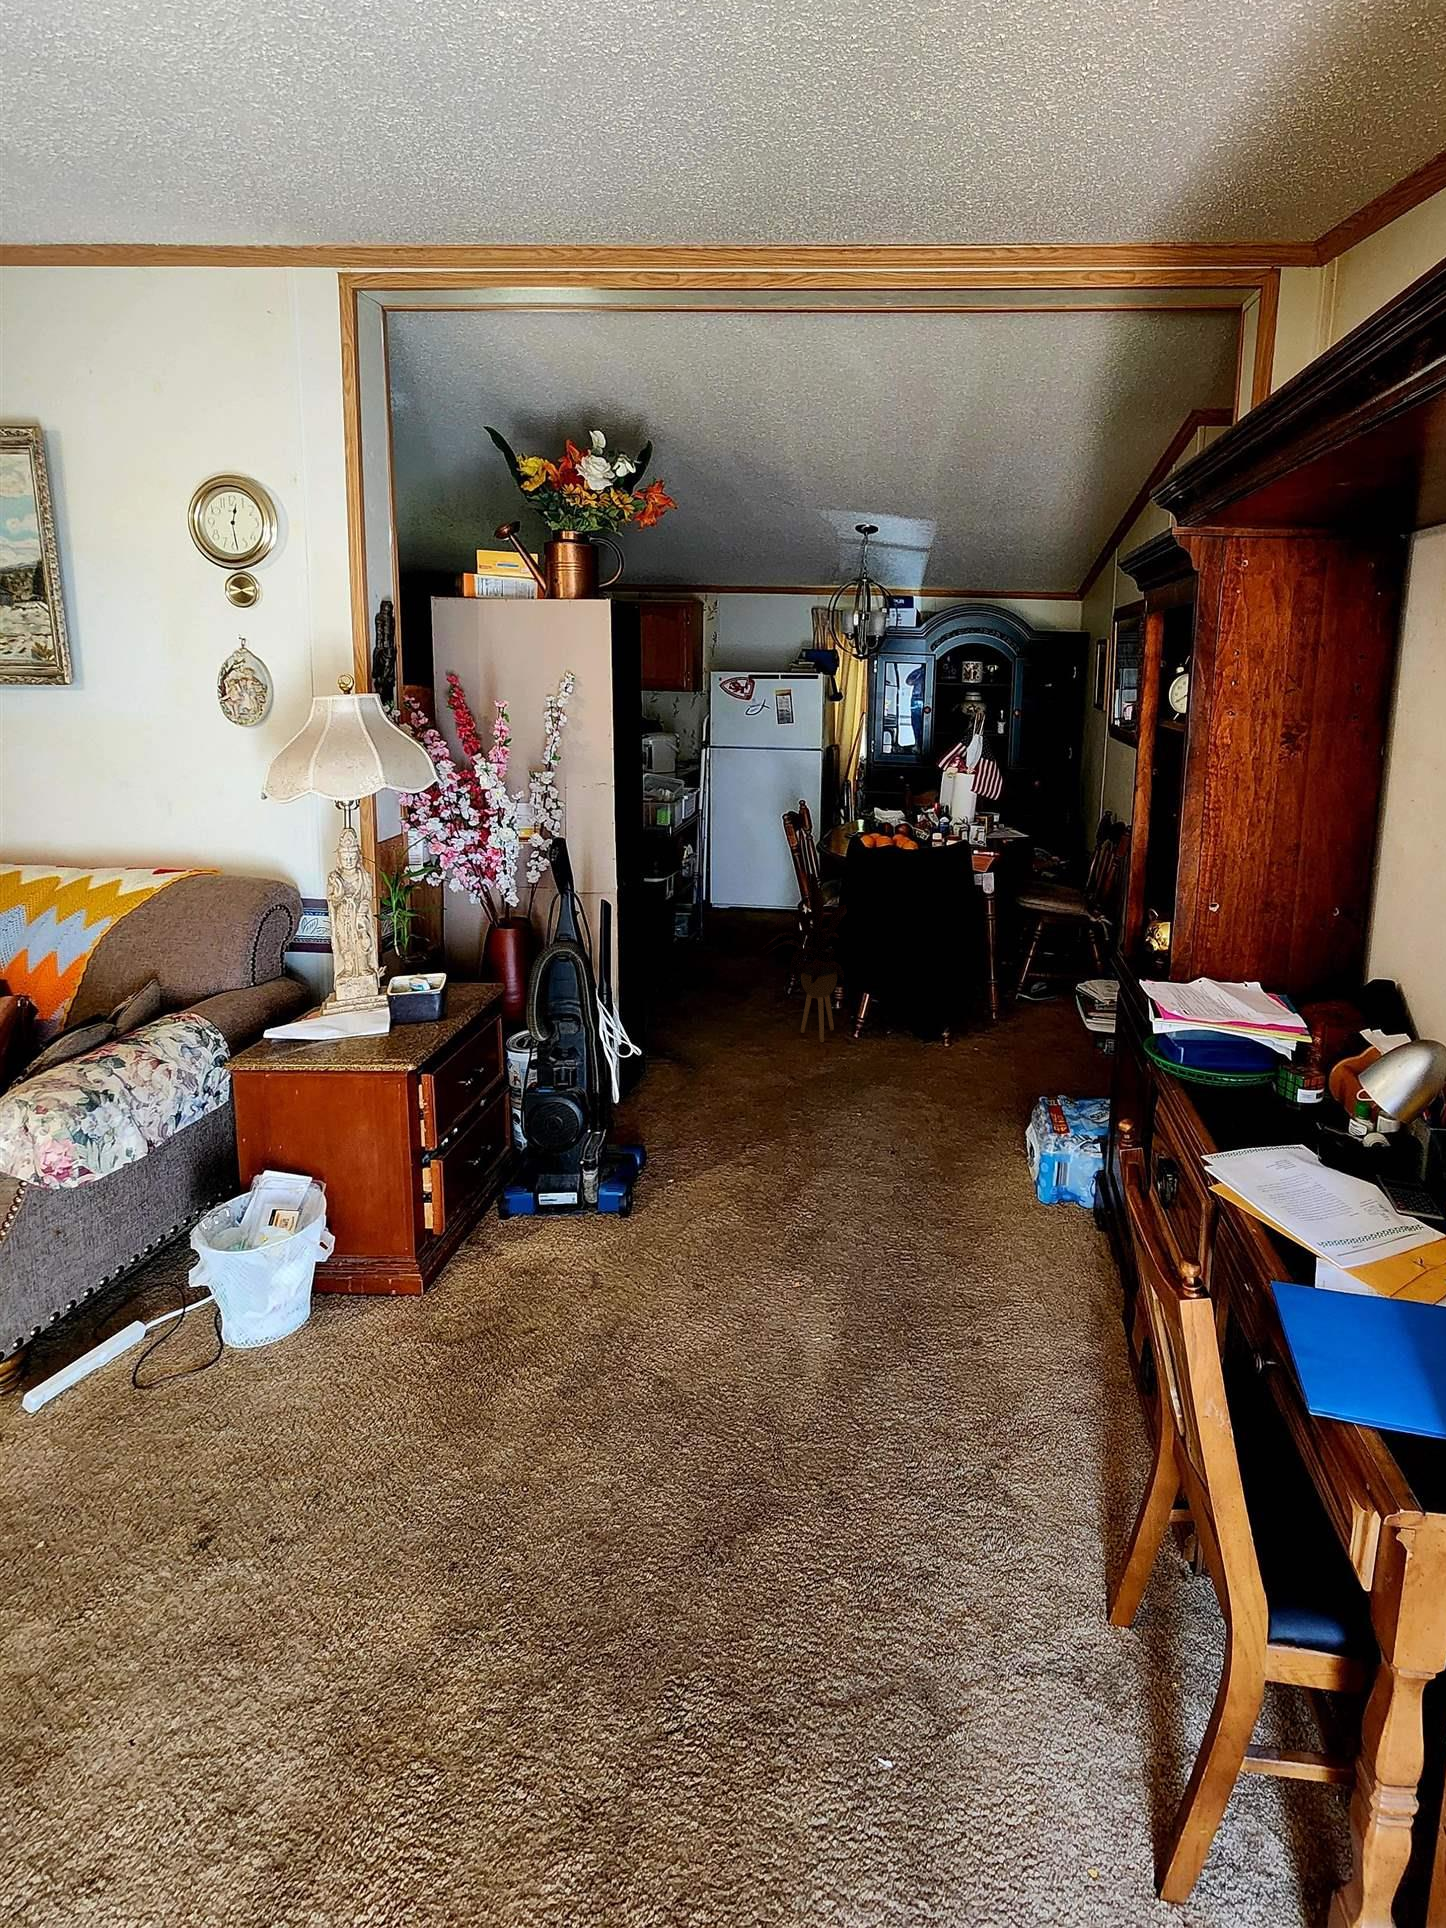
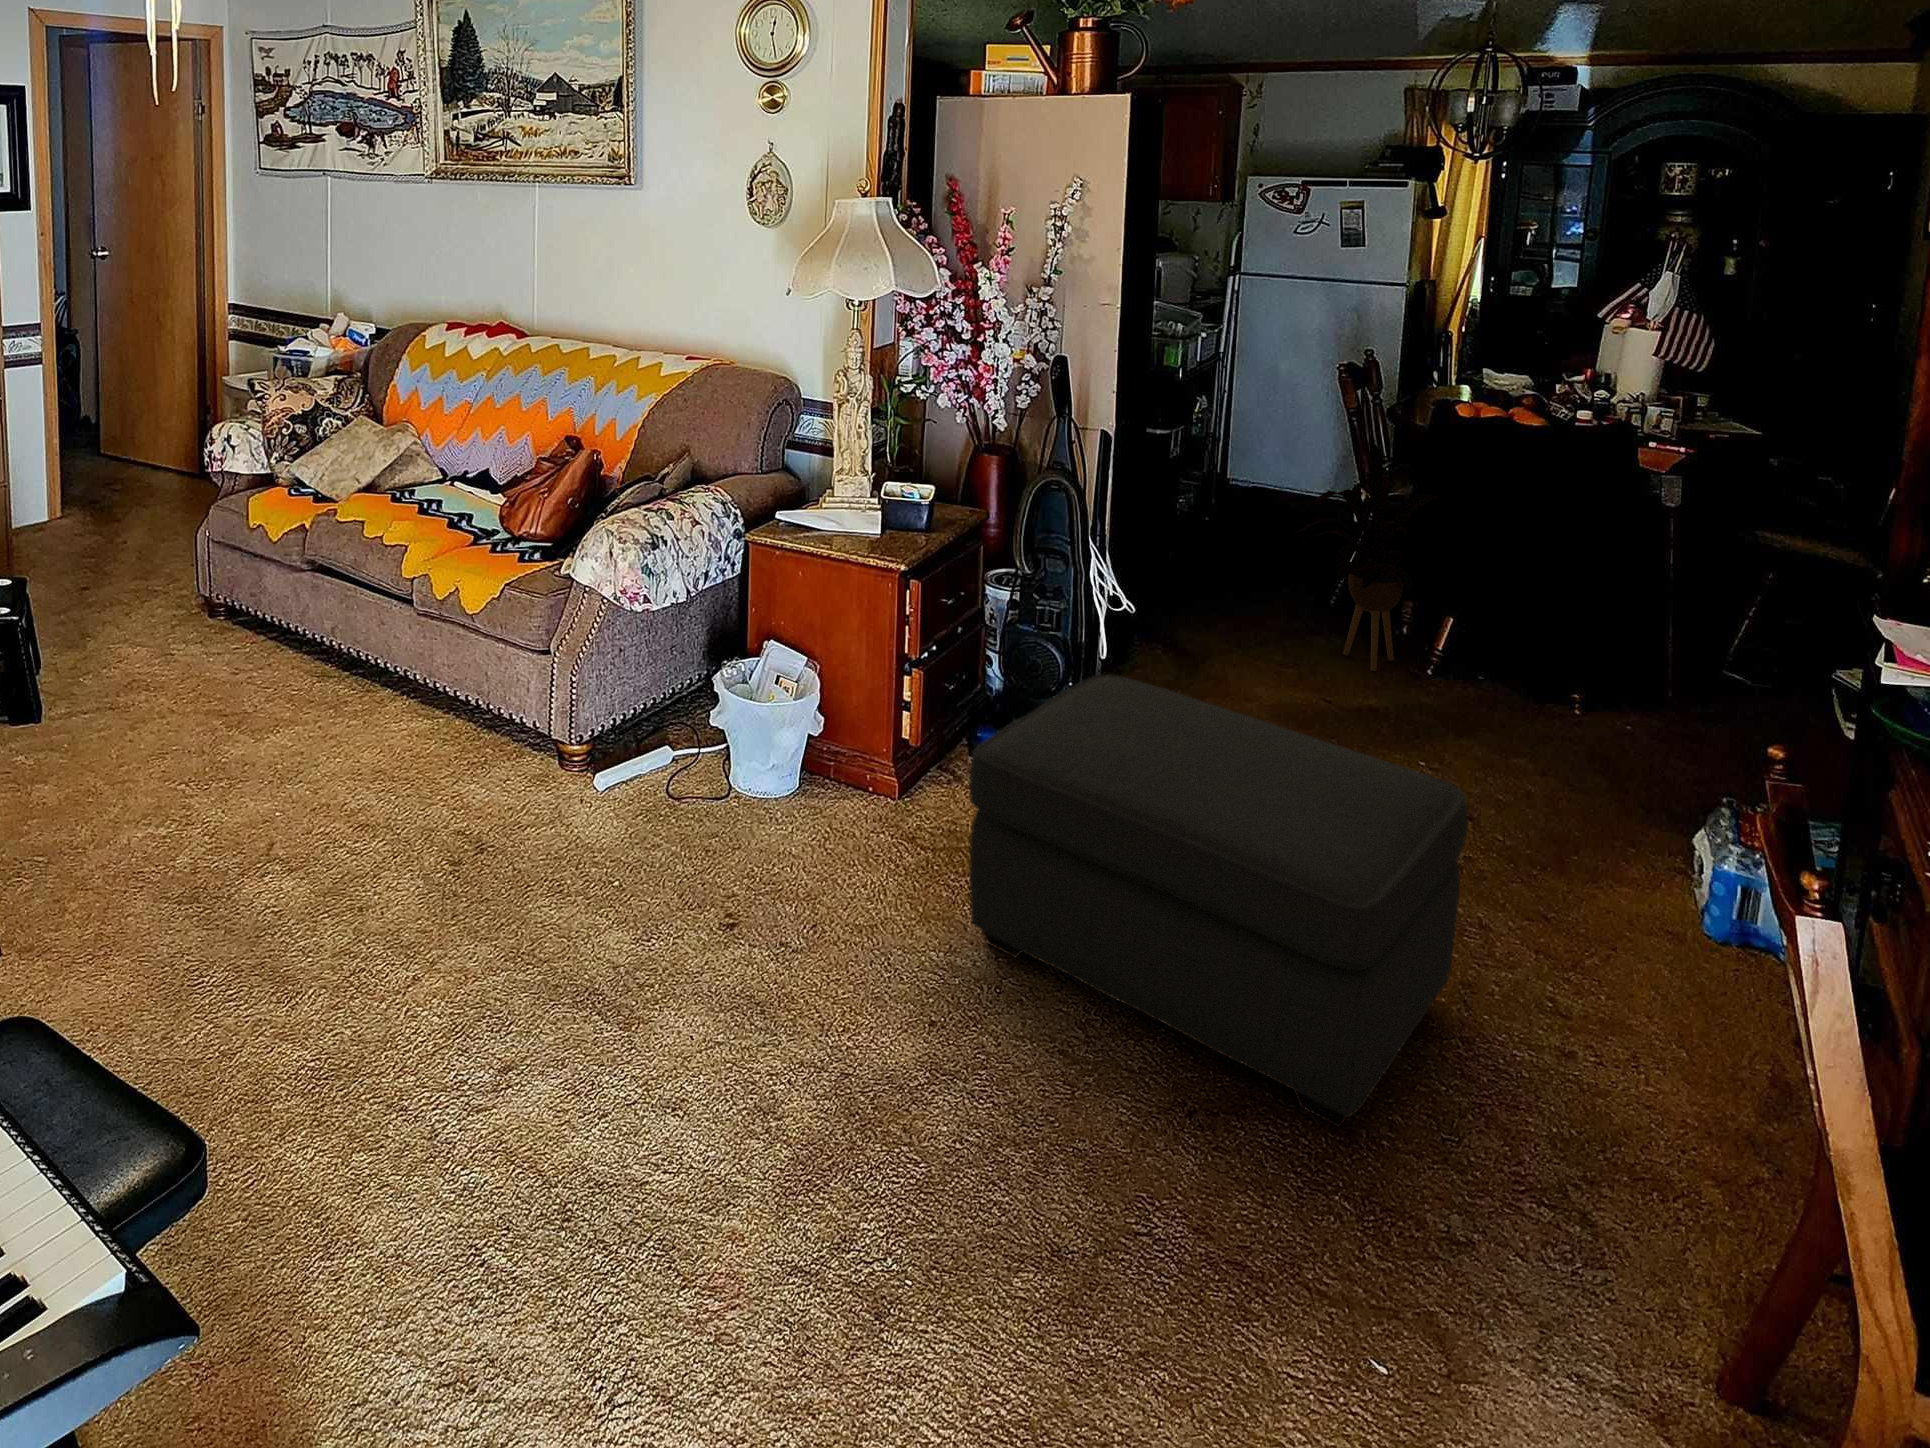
ottoman: none [479,1131,918,1538] -> present [969,674,1468,1127]

